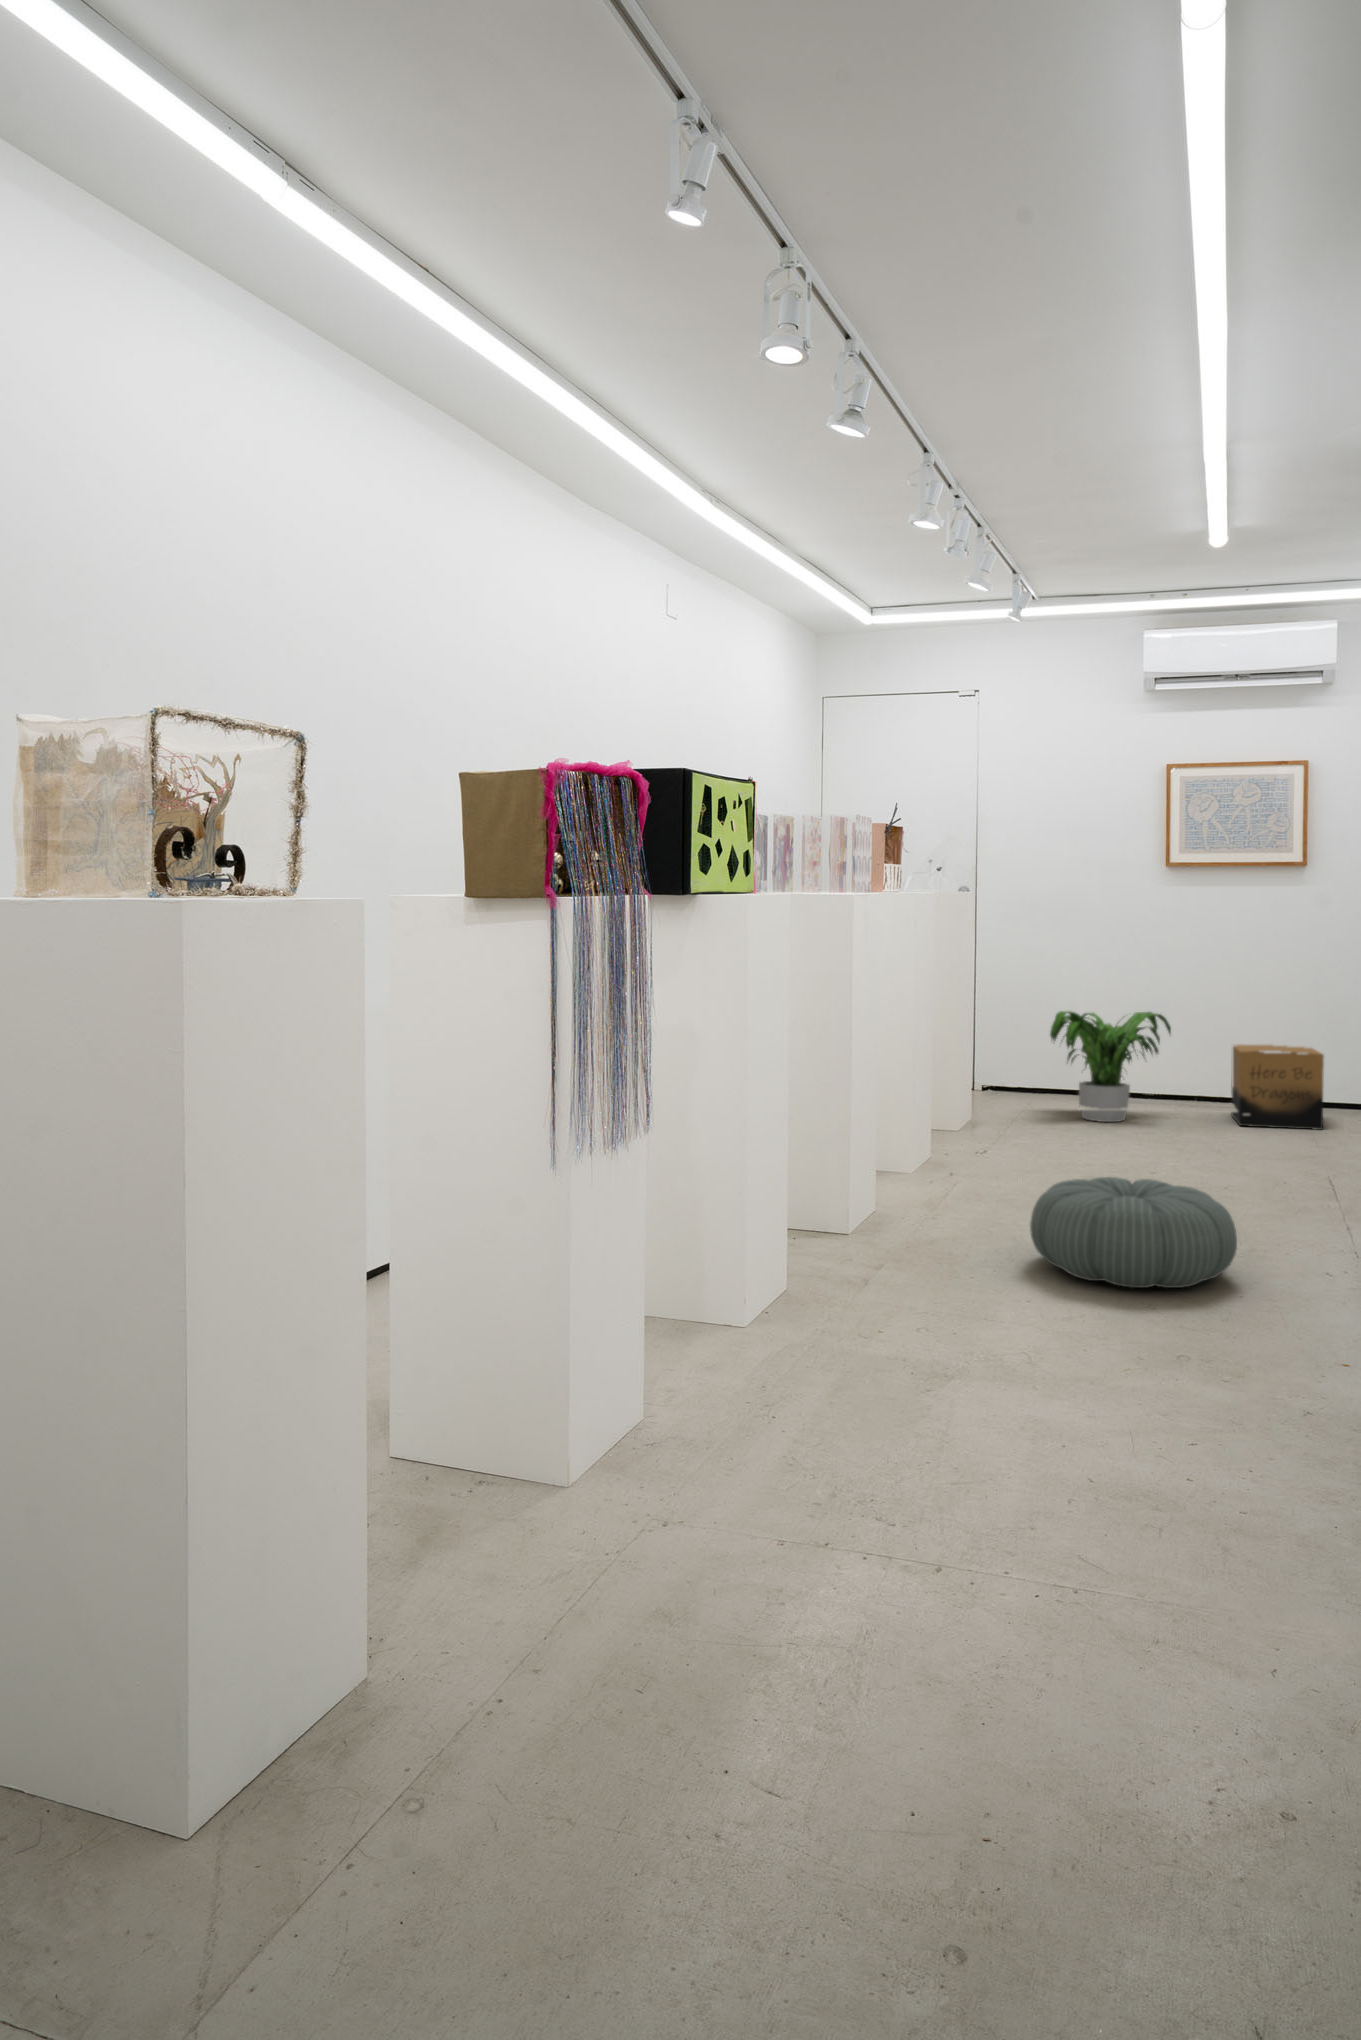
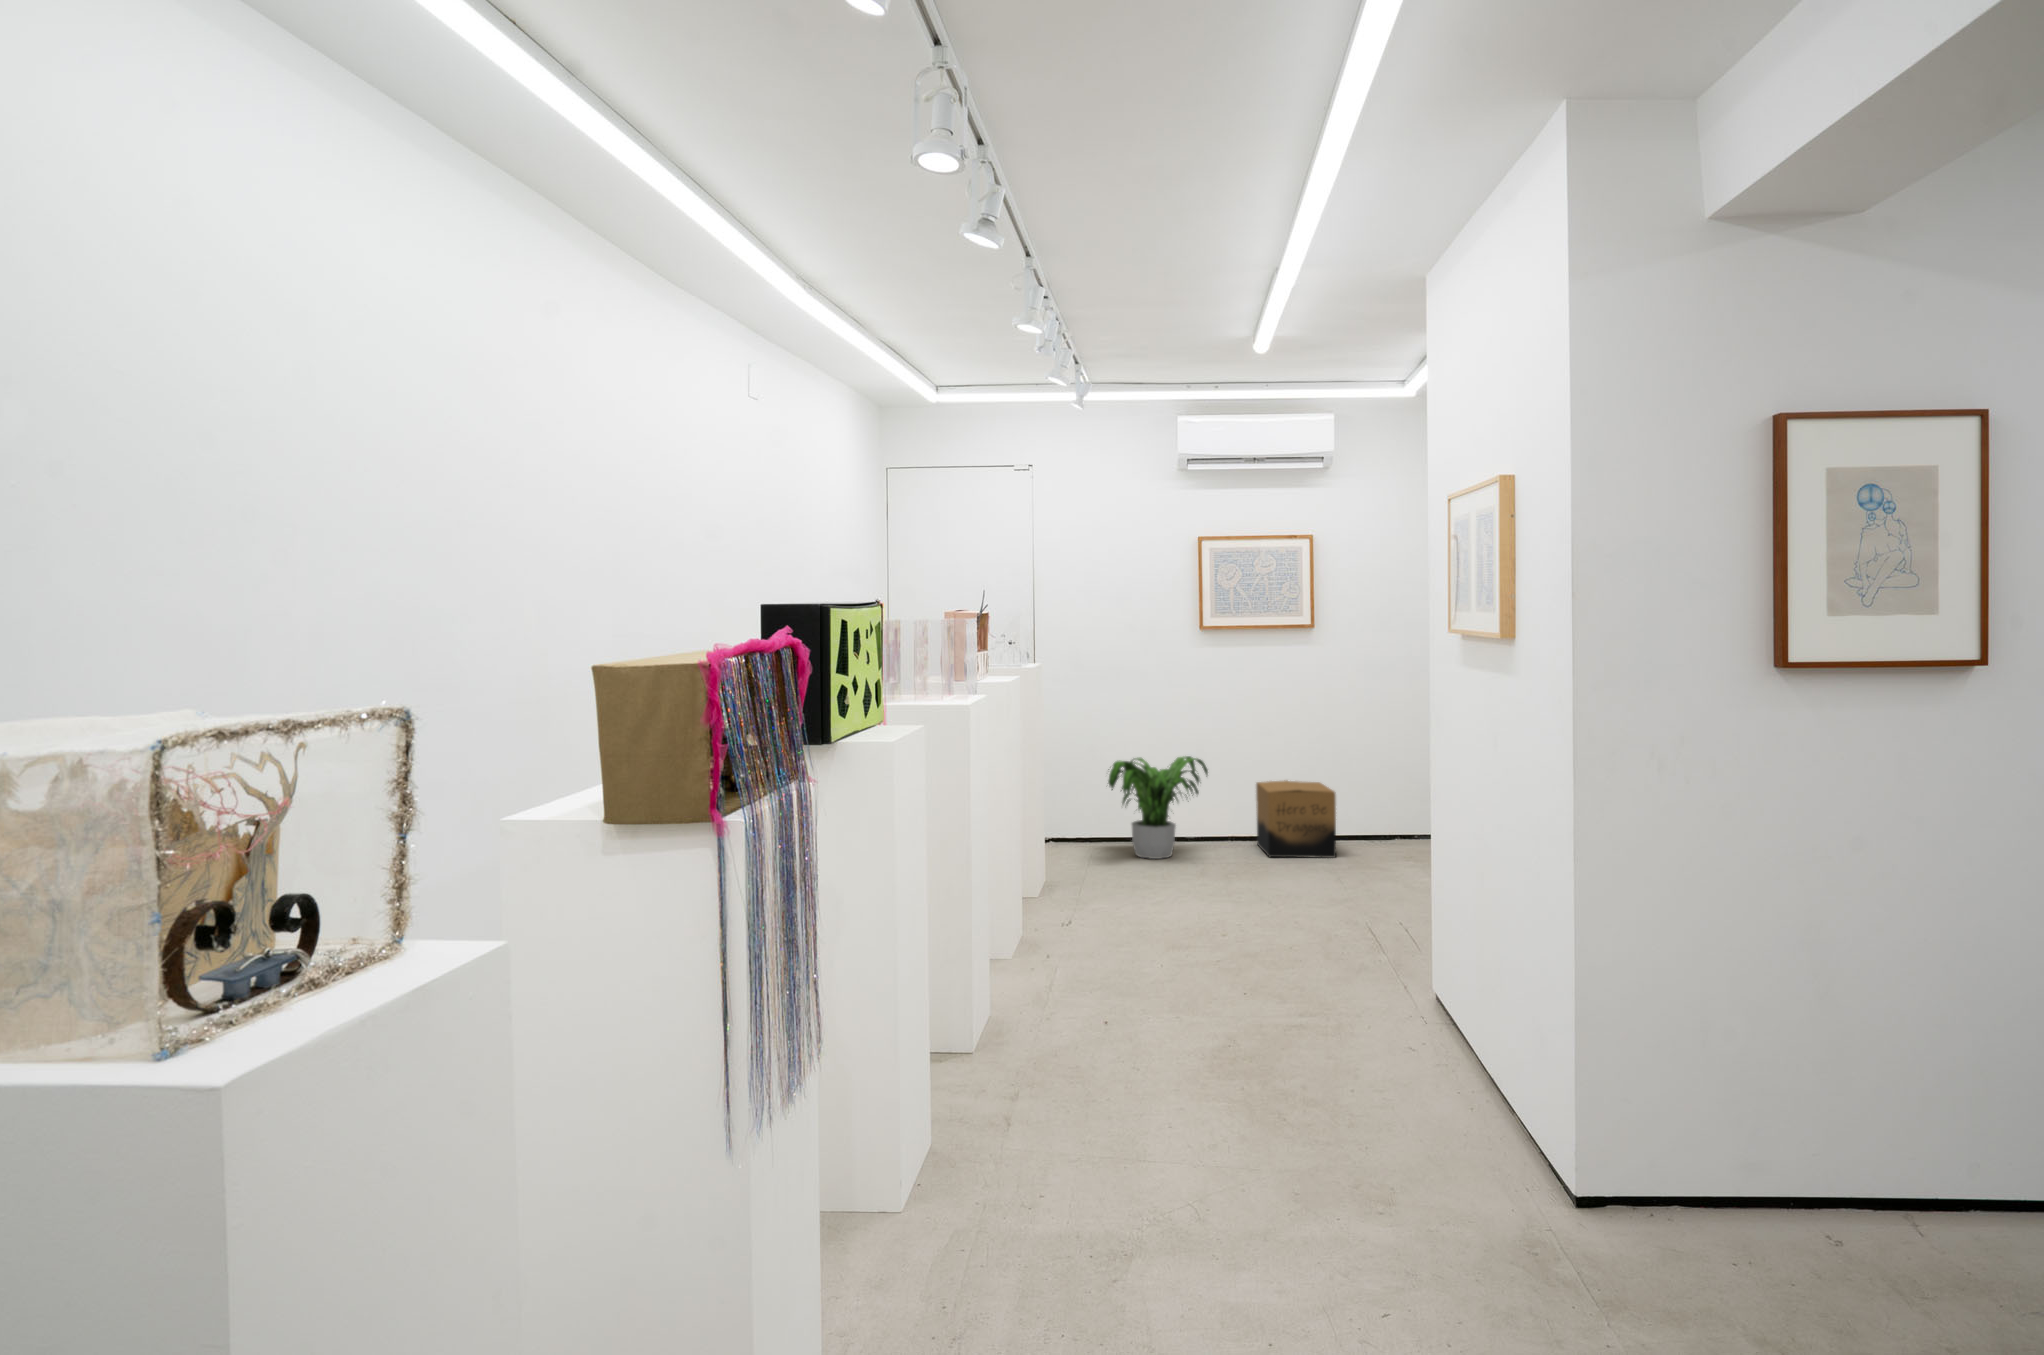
pouf: present [1030,1177,1237,1288] -> none [1153,967,1344,1090]

